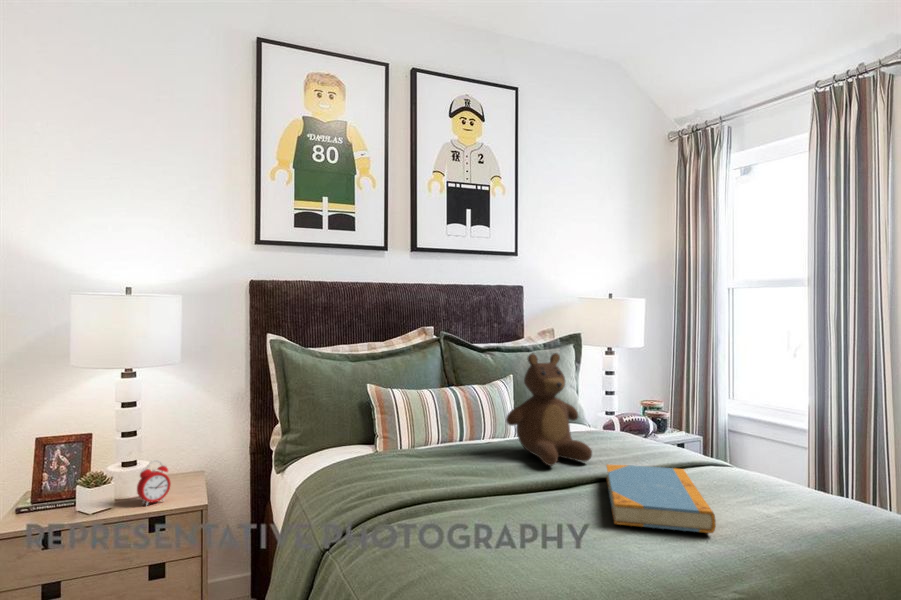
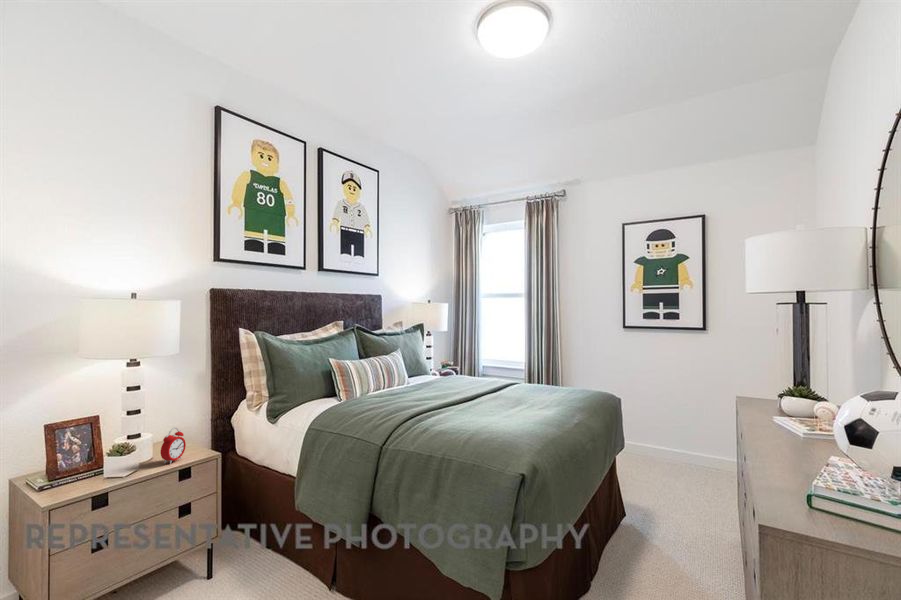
teddy bear: present [506,353,592,466] -> none [425,332,470,392]
book: present [607,465,716,533] -> none [483,385,551,408]

